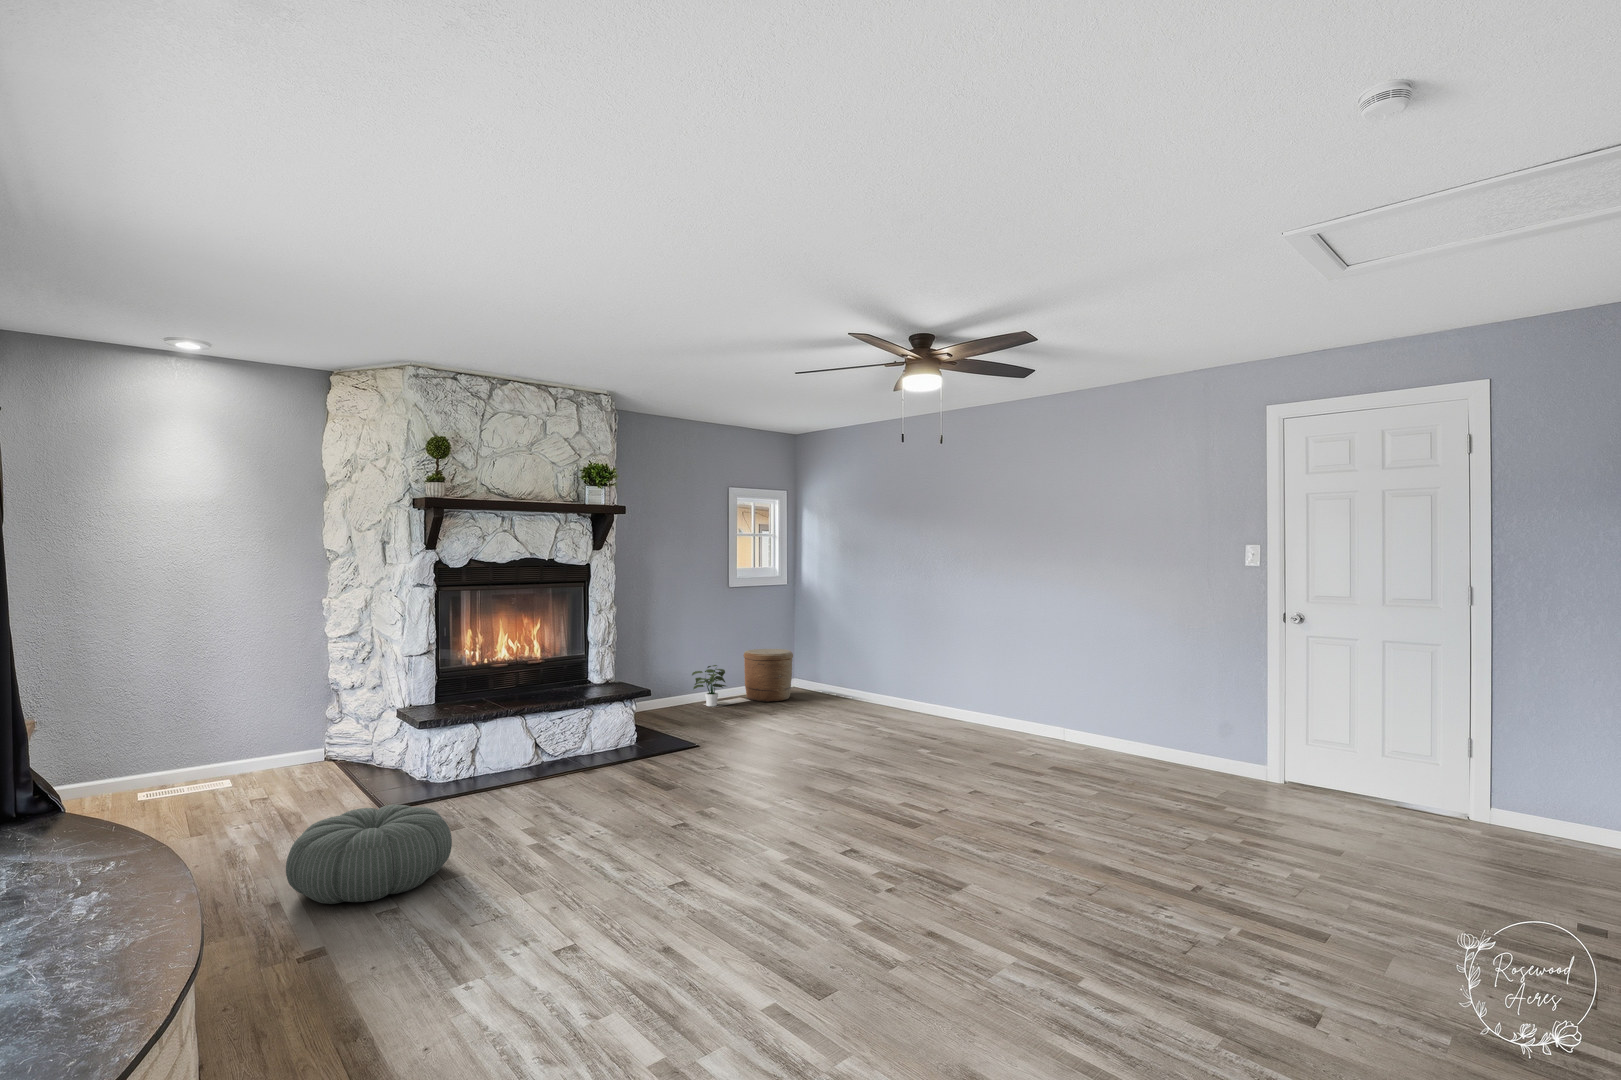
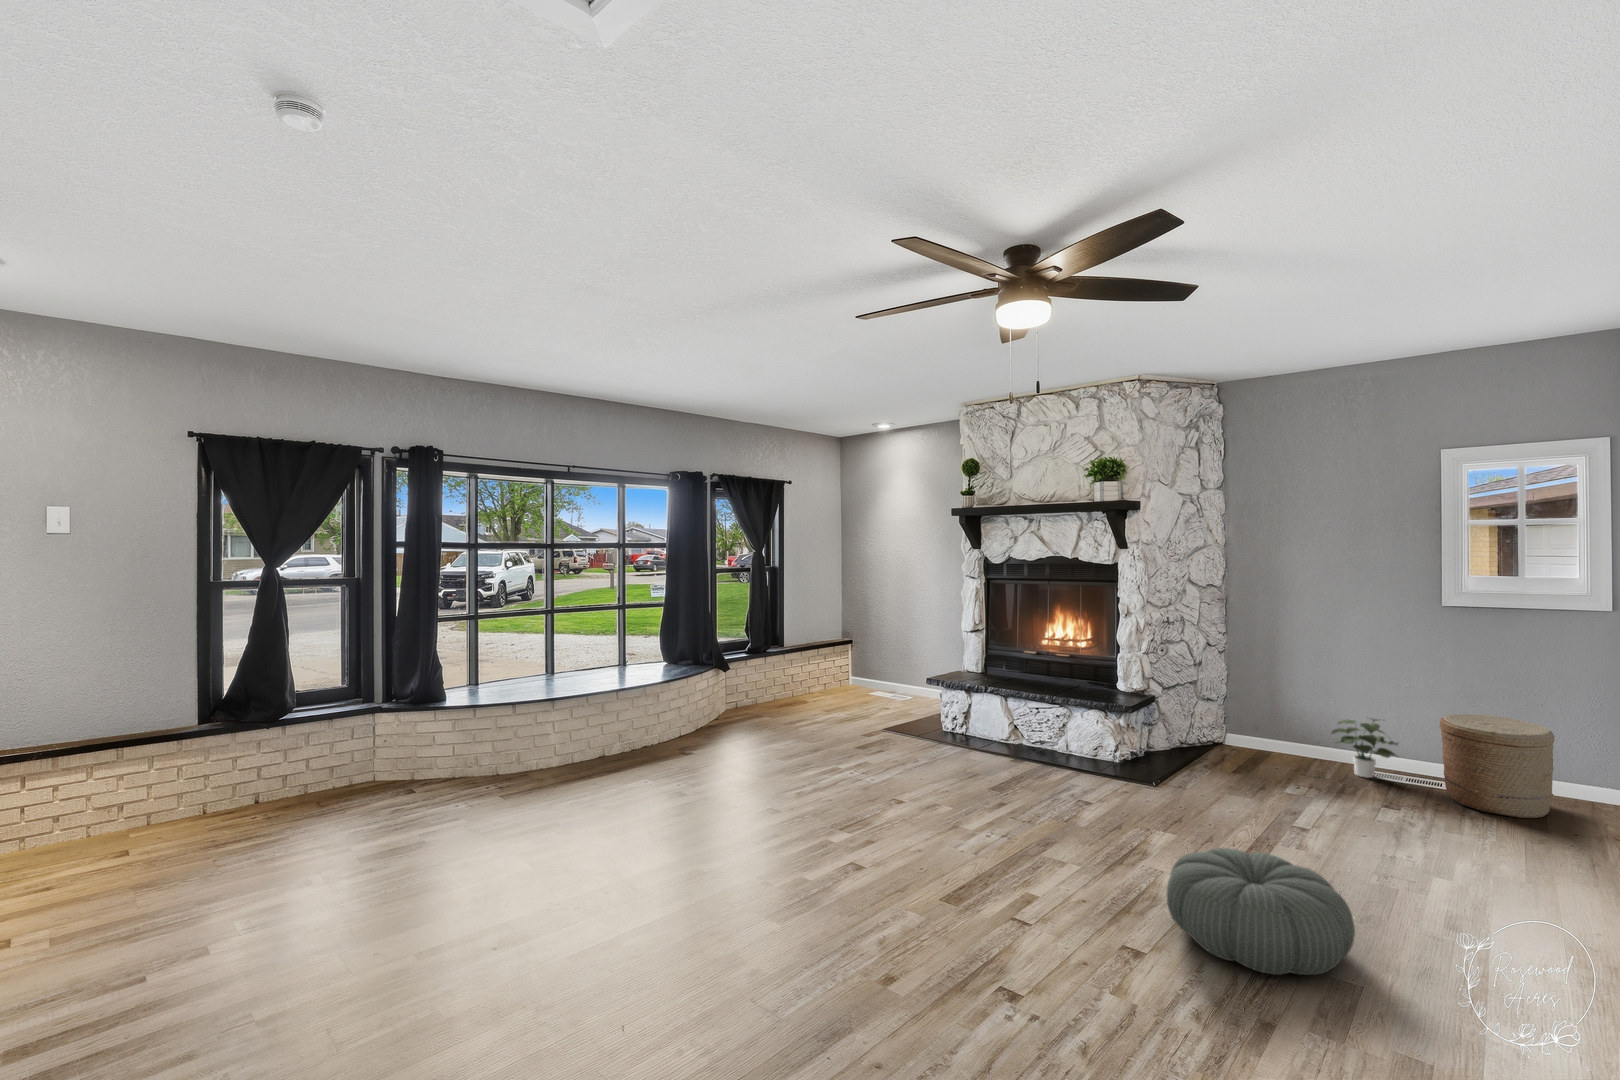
pouf: present [286,804,452,904] -> present [1166,848,1355,975]

